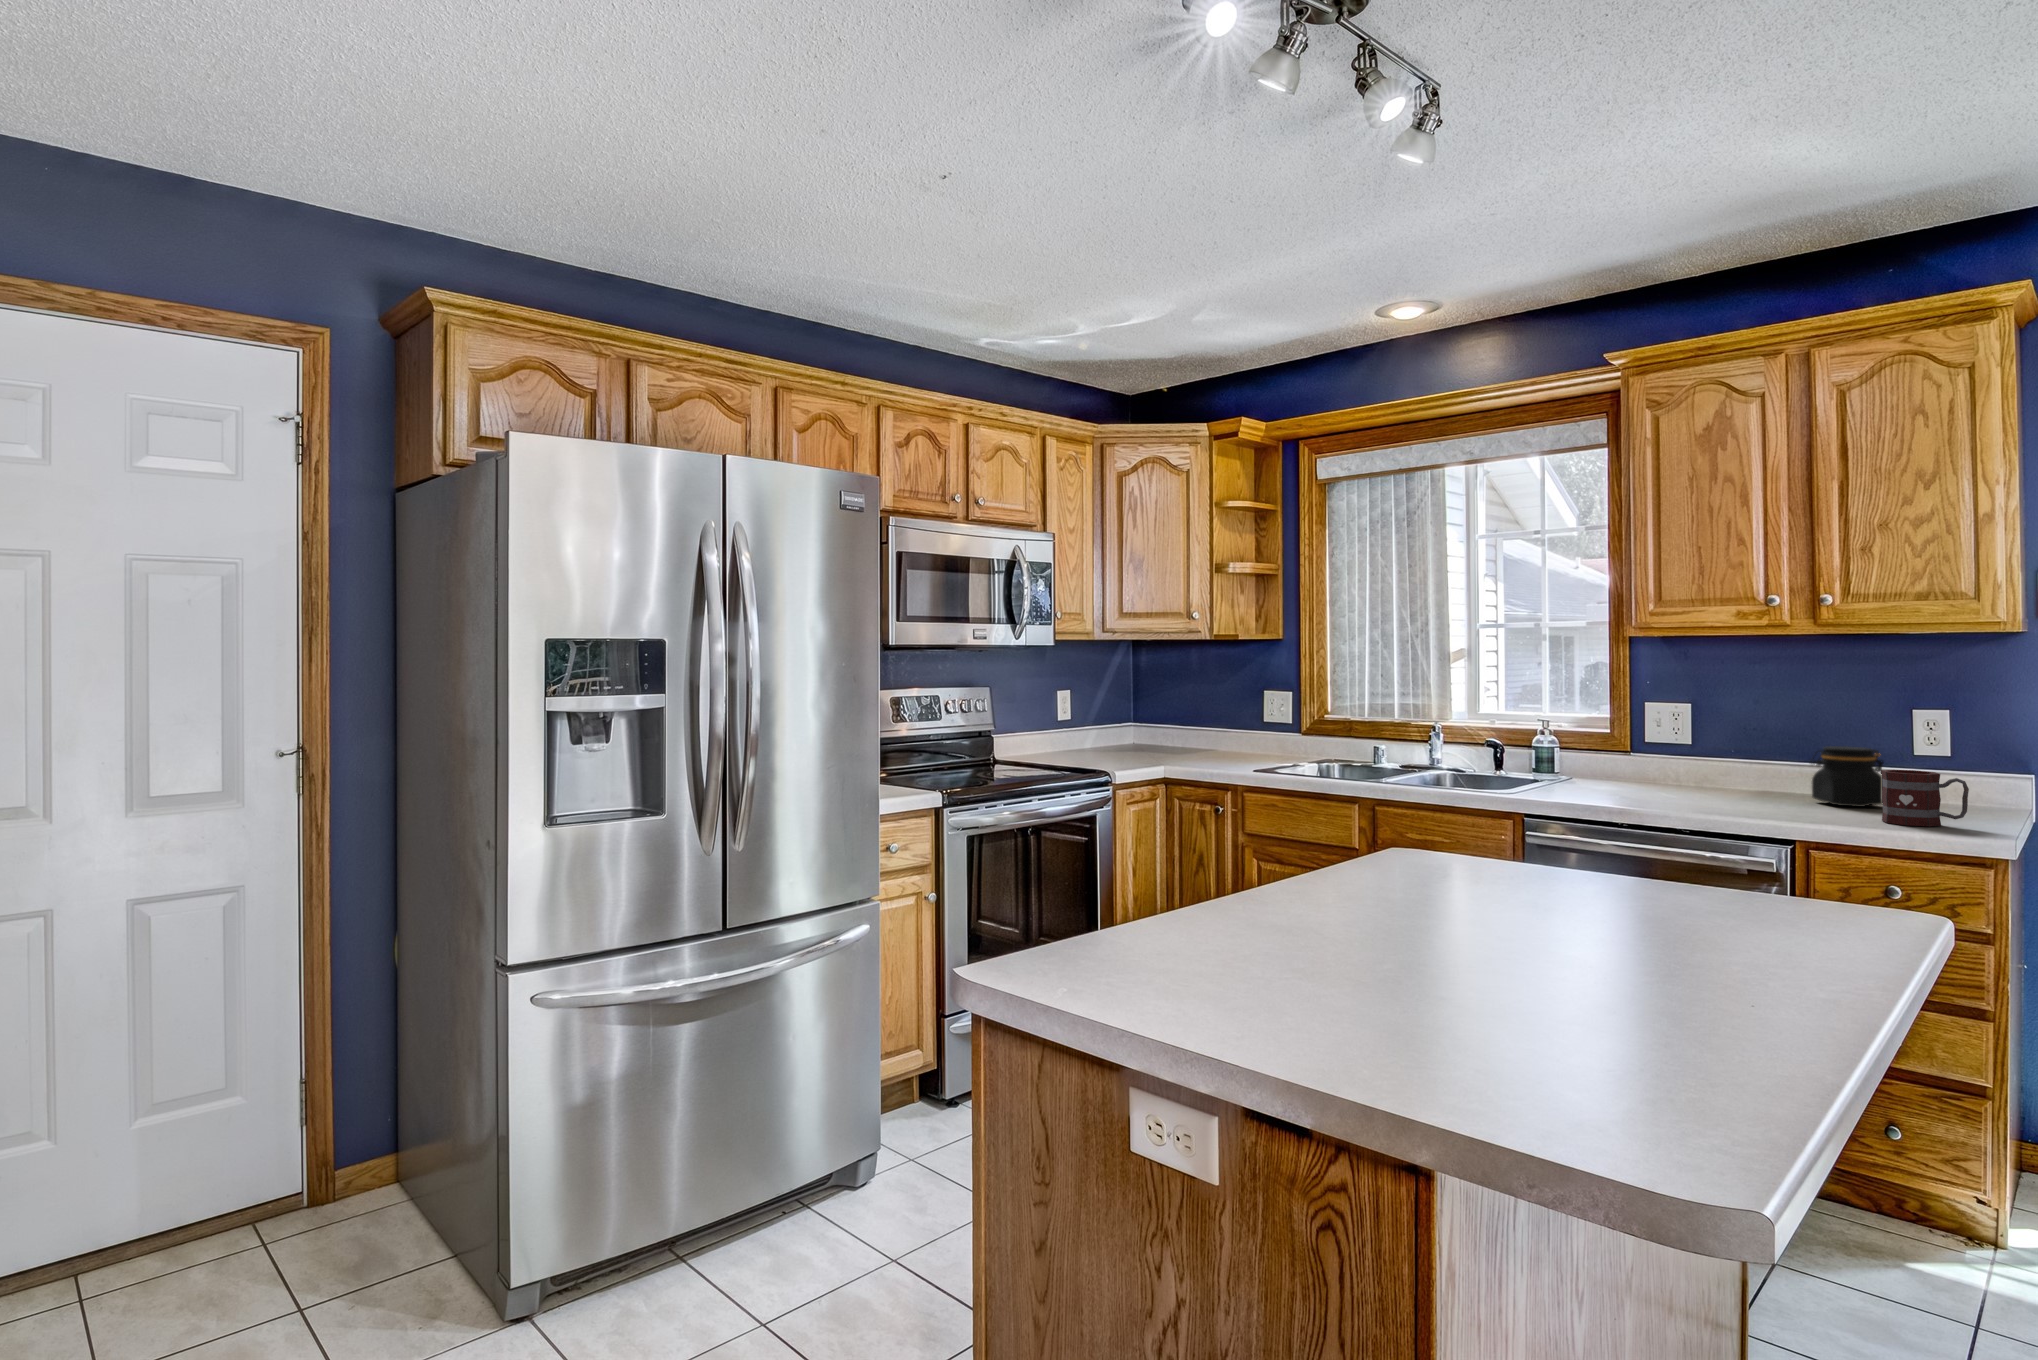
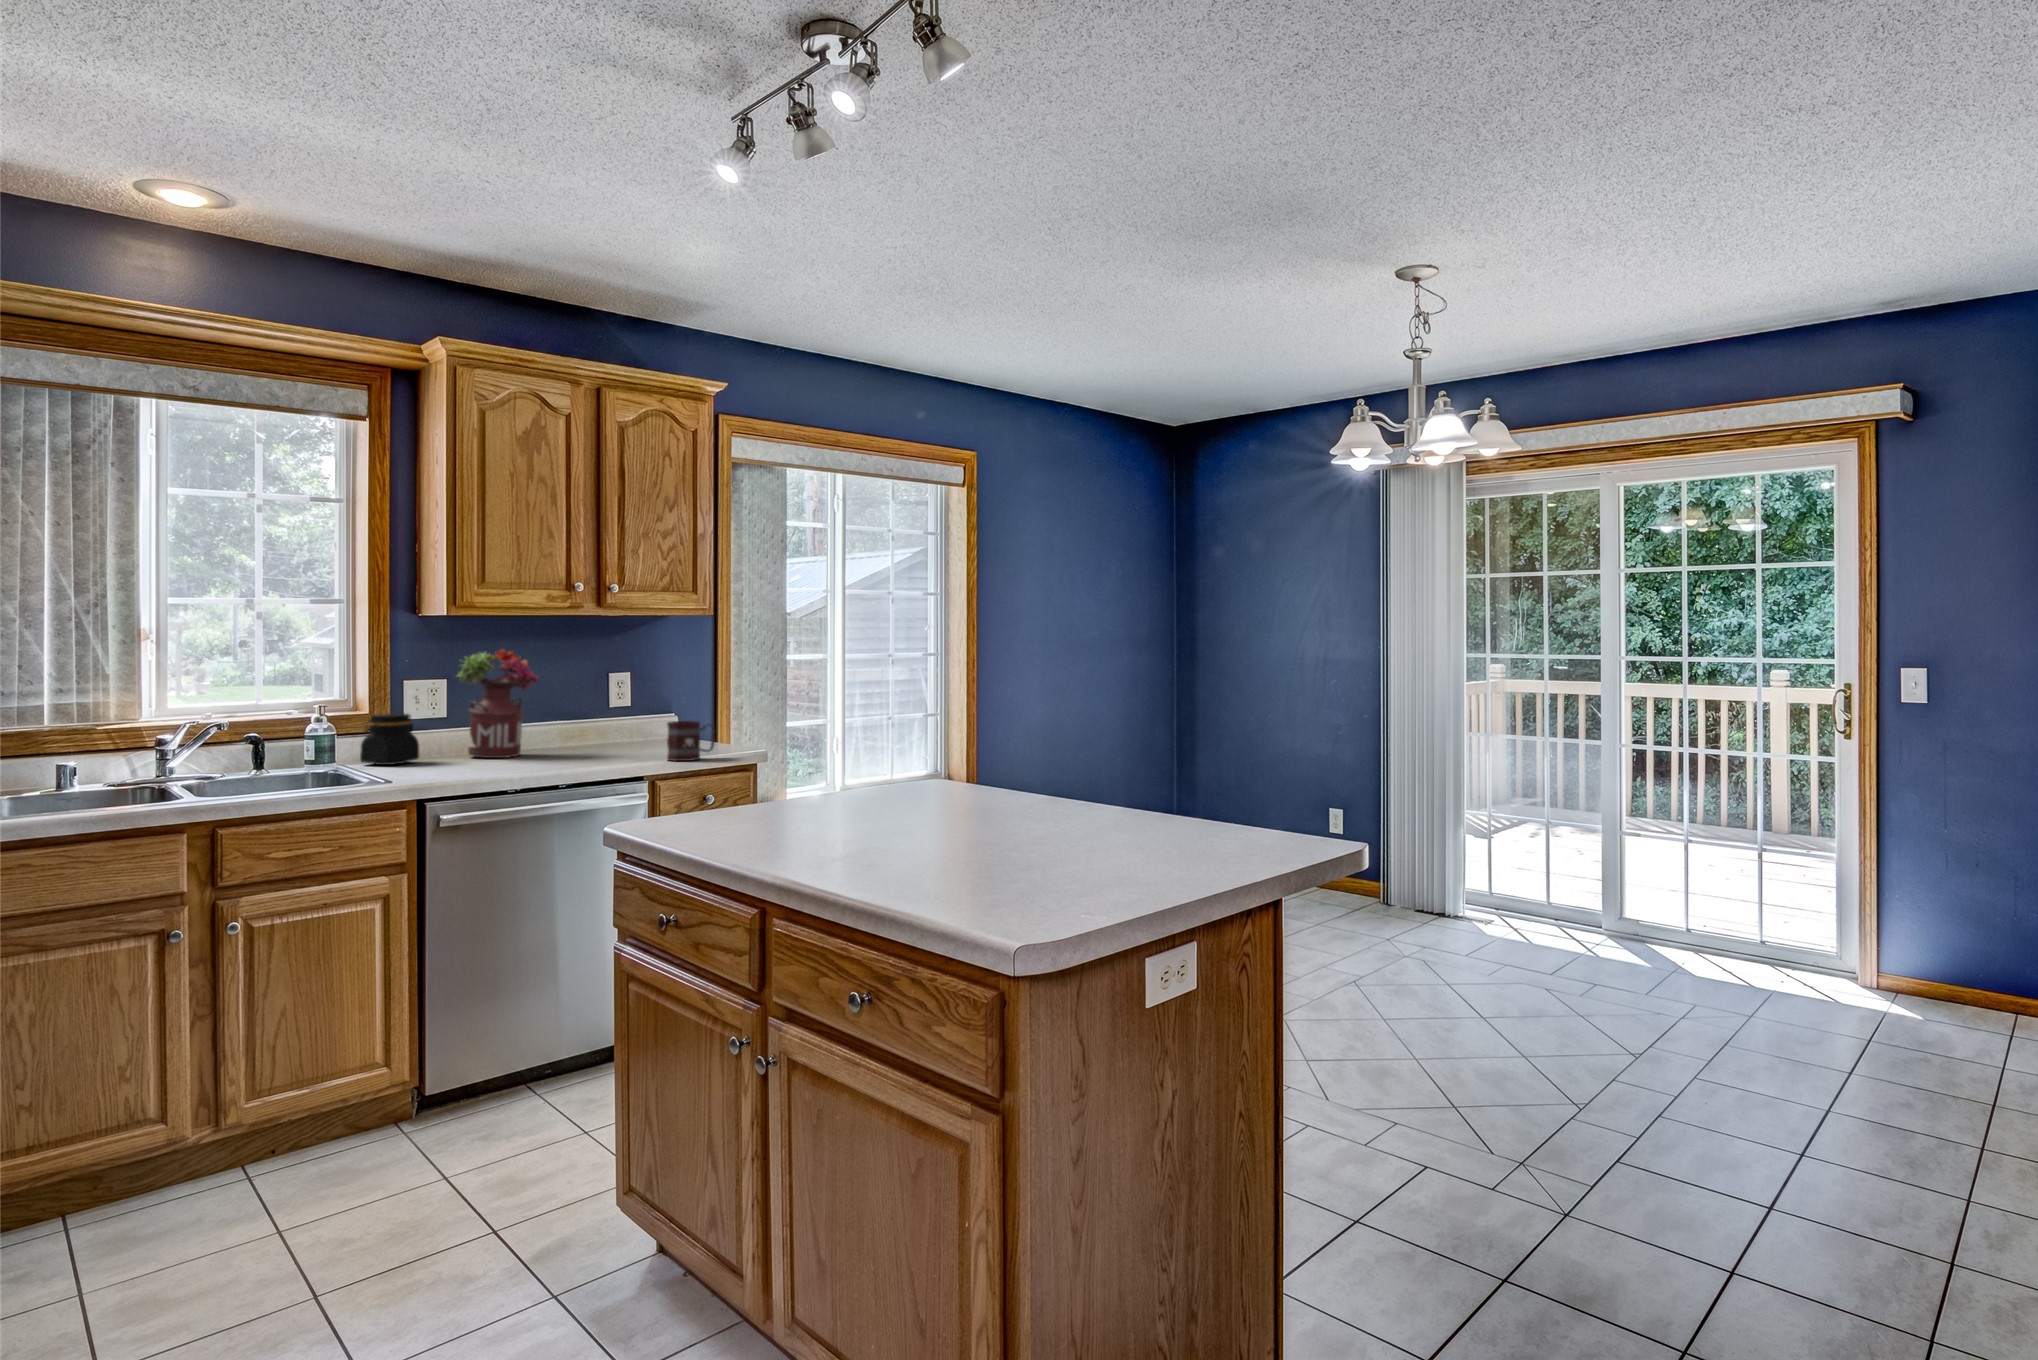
flower arrangement: none [1685,670,1787,792] -> present [457,649,538,758]
jar: present [1811,746,1884,807] -> present [360,713,419,765]

